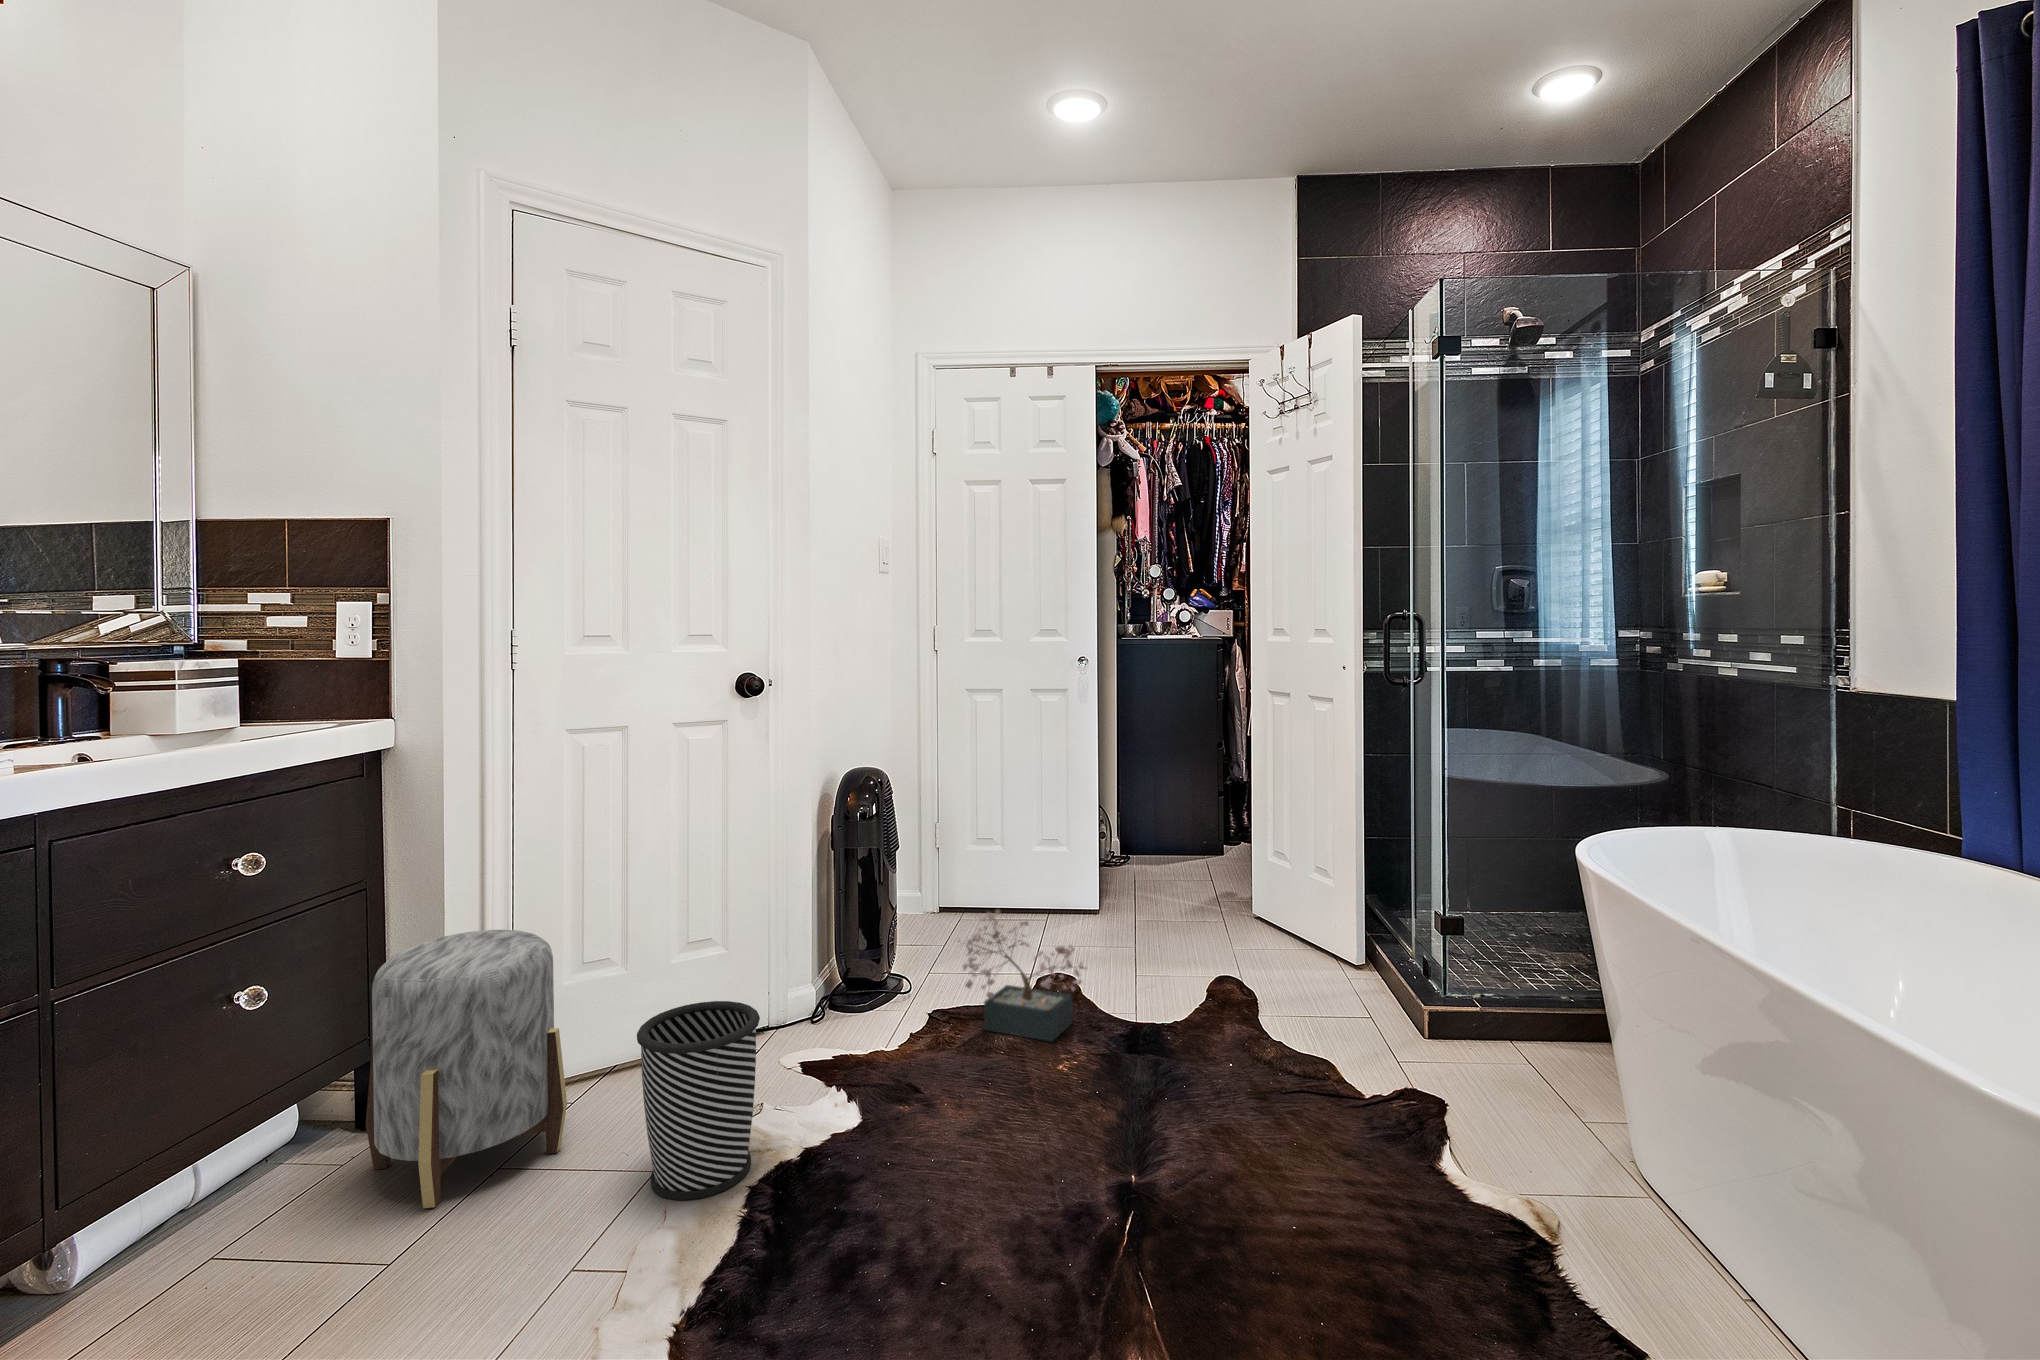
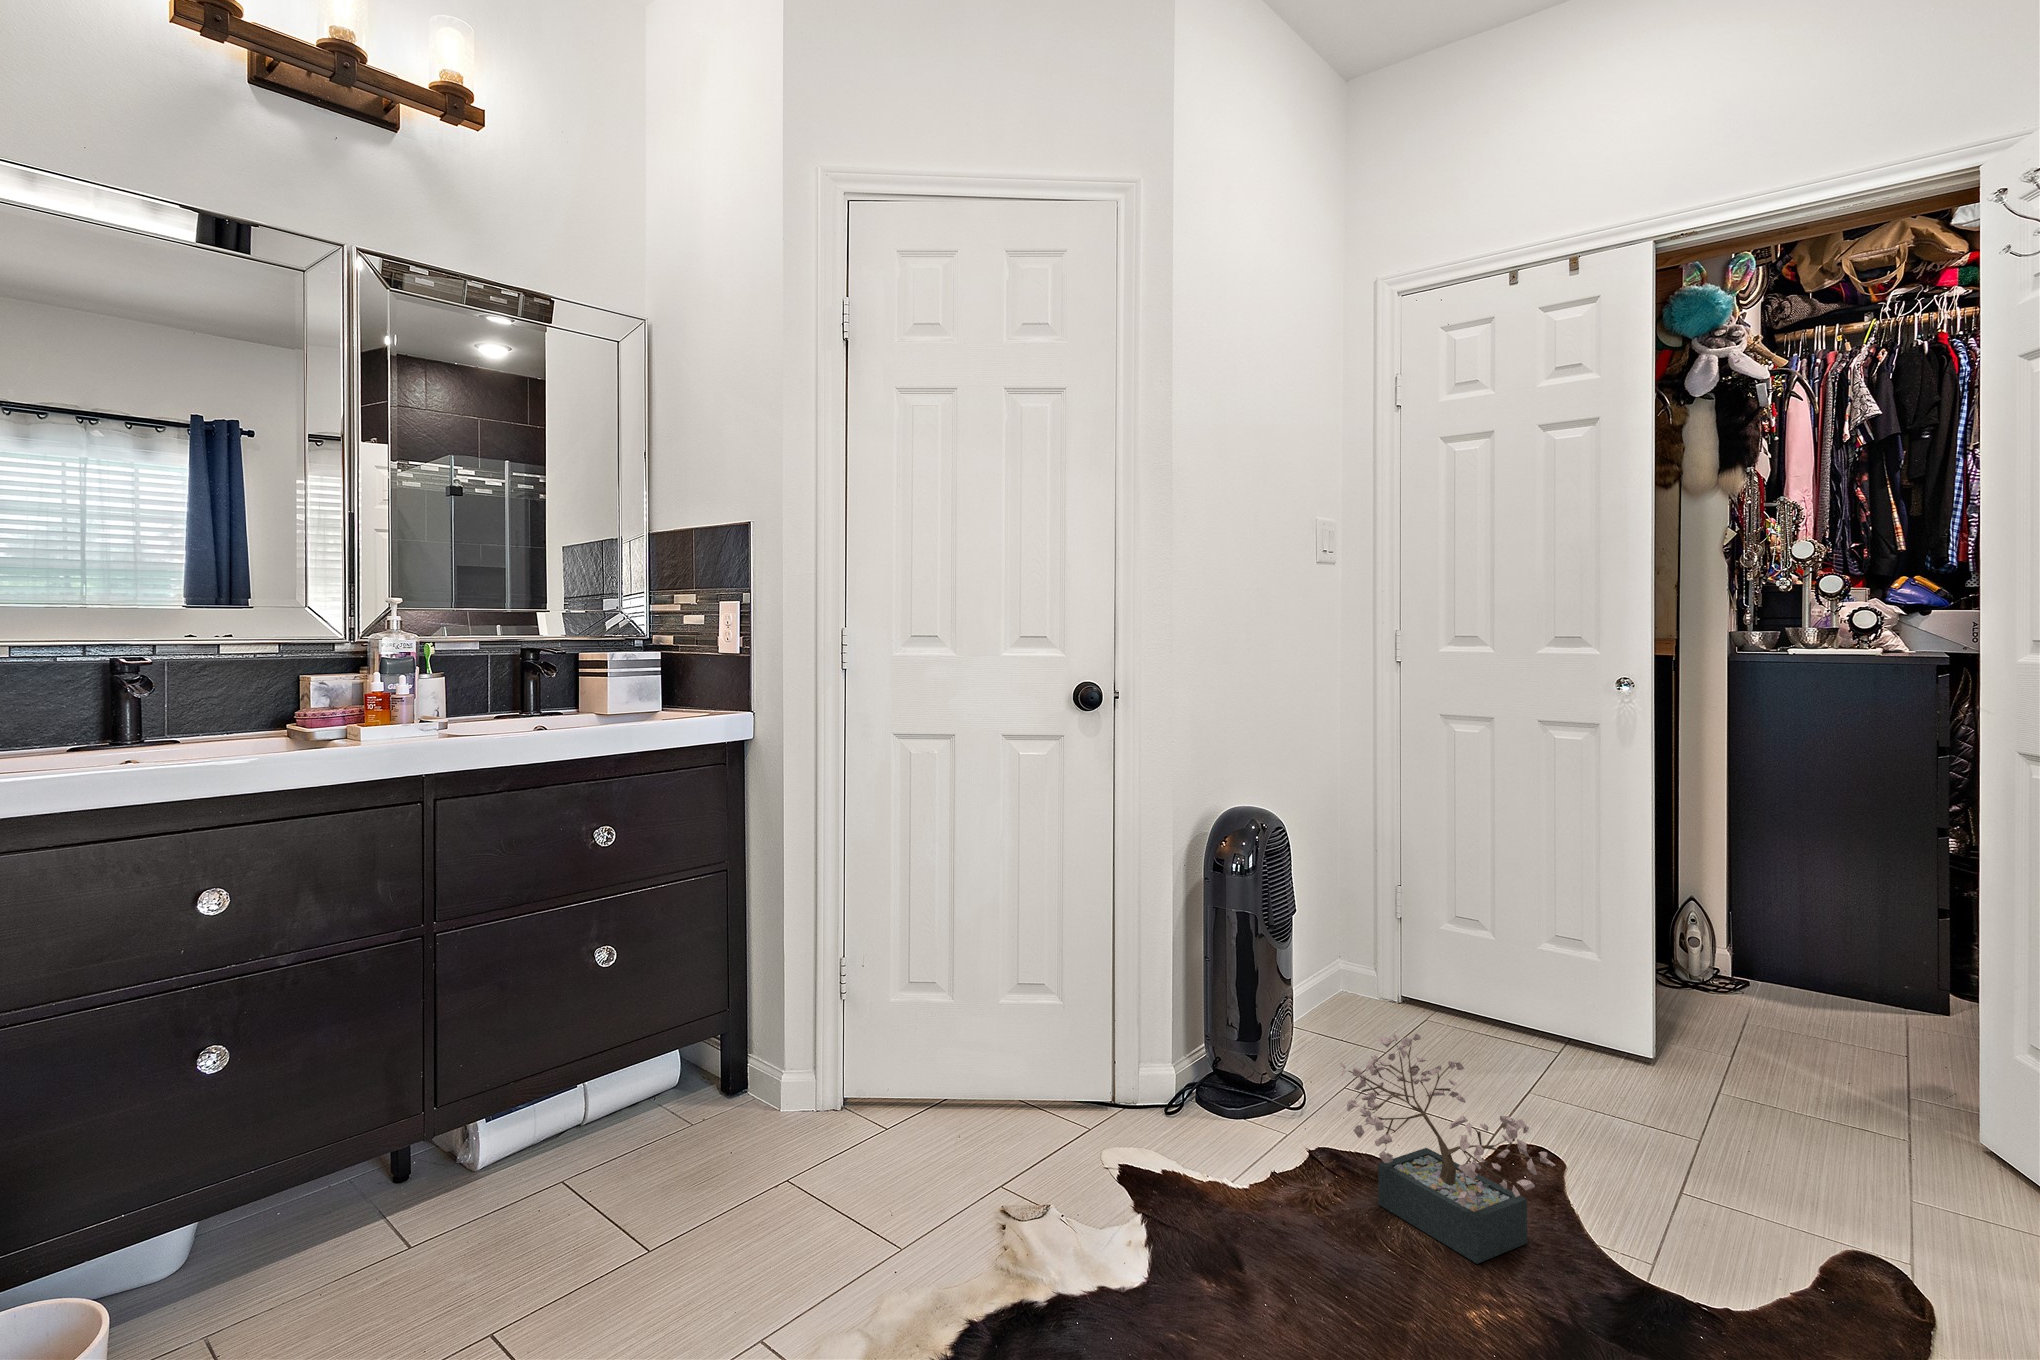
stool: present [366,930,567,1208] -> none [694,928,850,1199]
wastebasket: present [637,1001,760,1200] -> none [874,1062,1010,1305]

